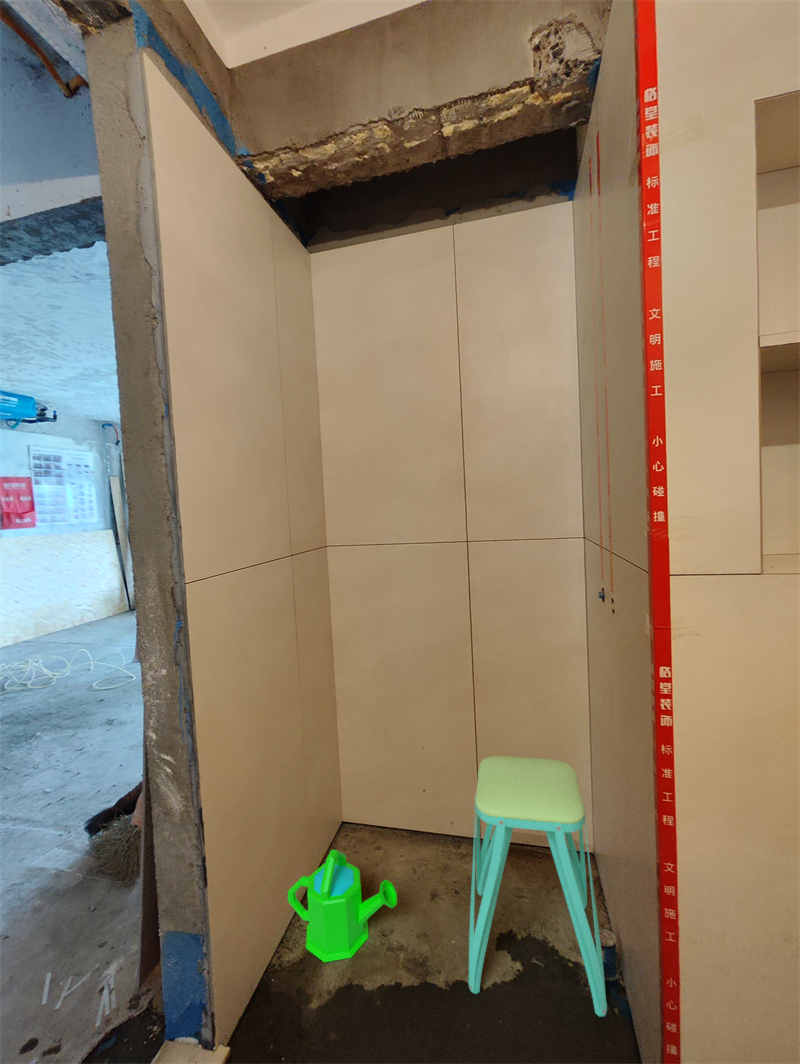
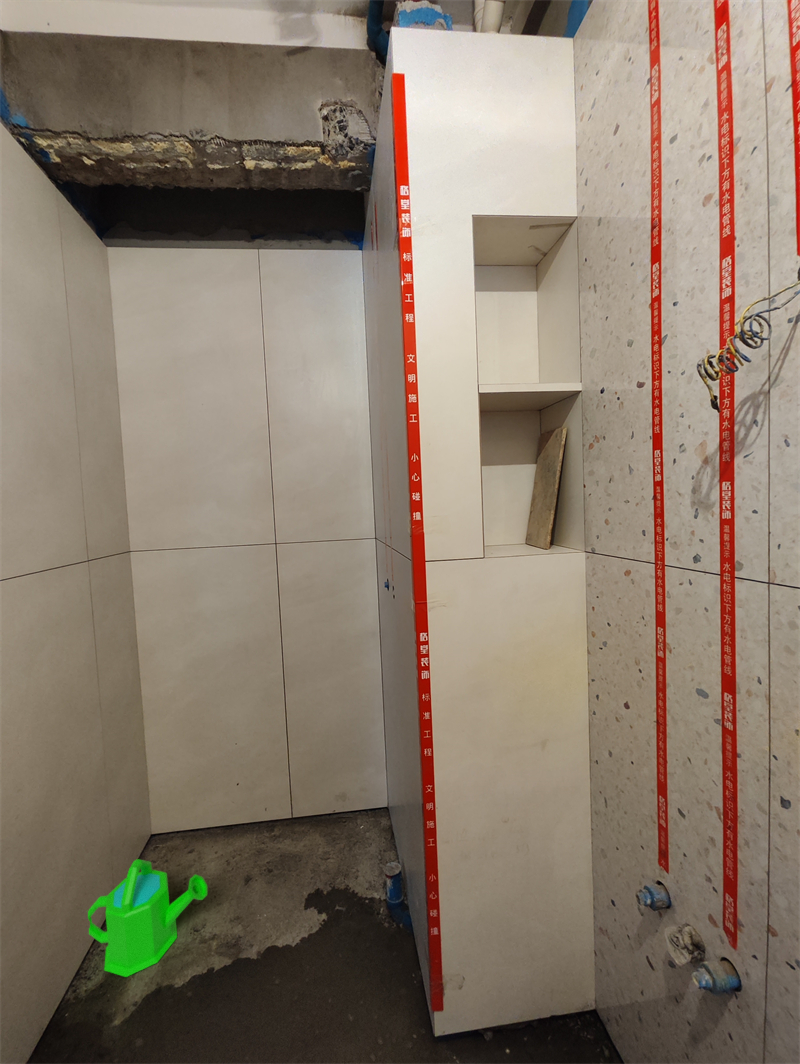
stool: present [469,756,607,1017] -> none [278,729,395,953]

